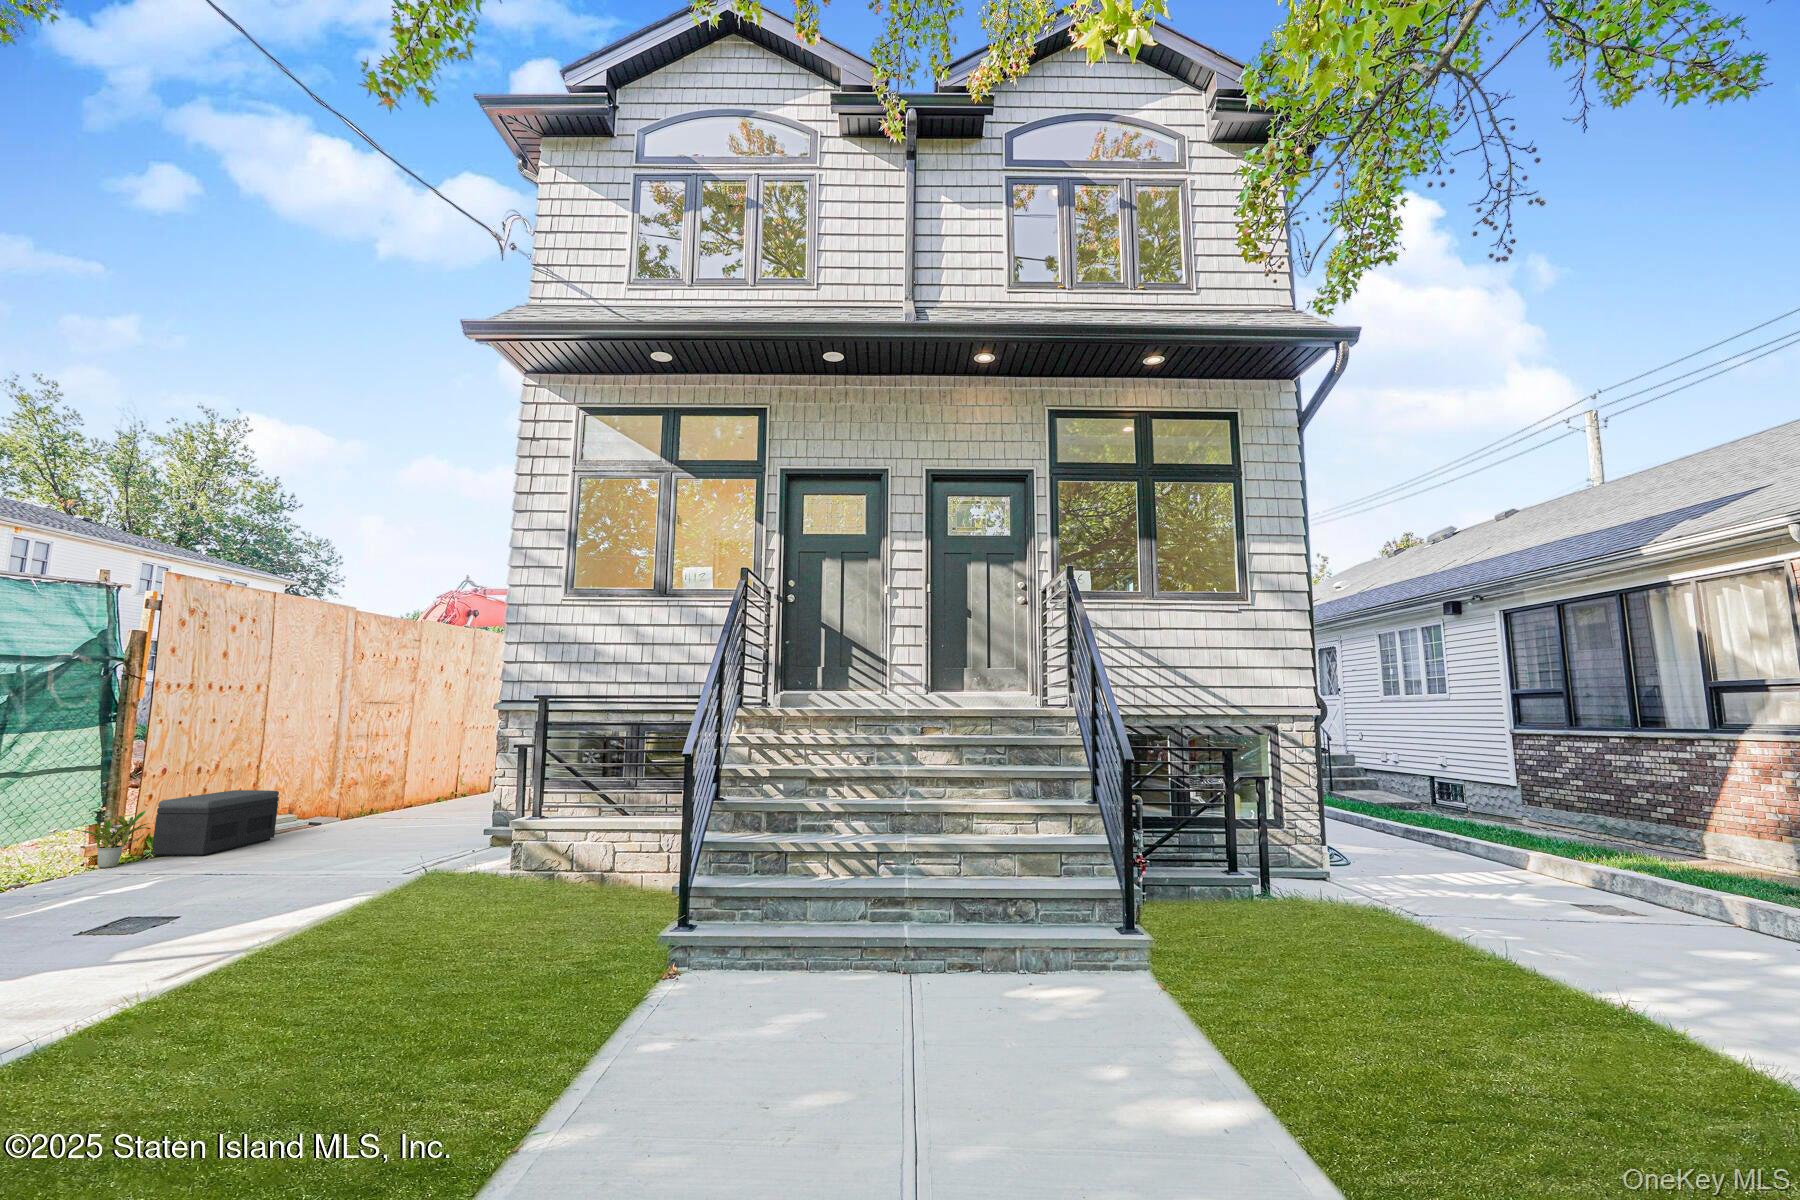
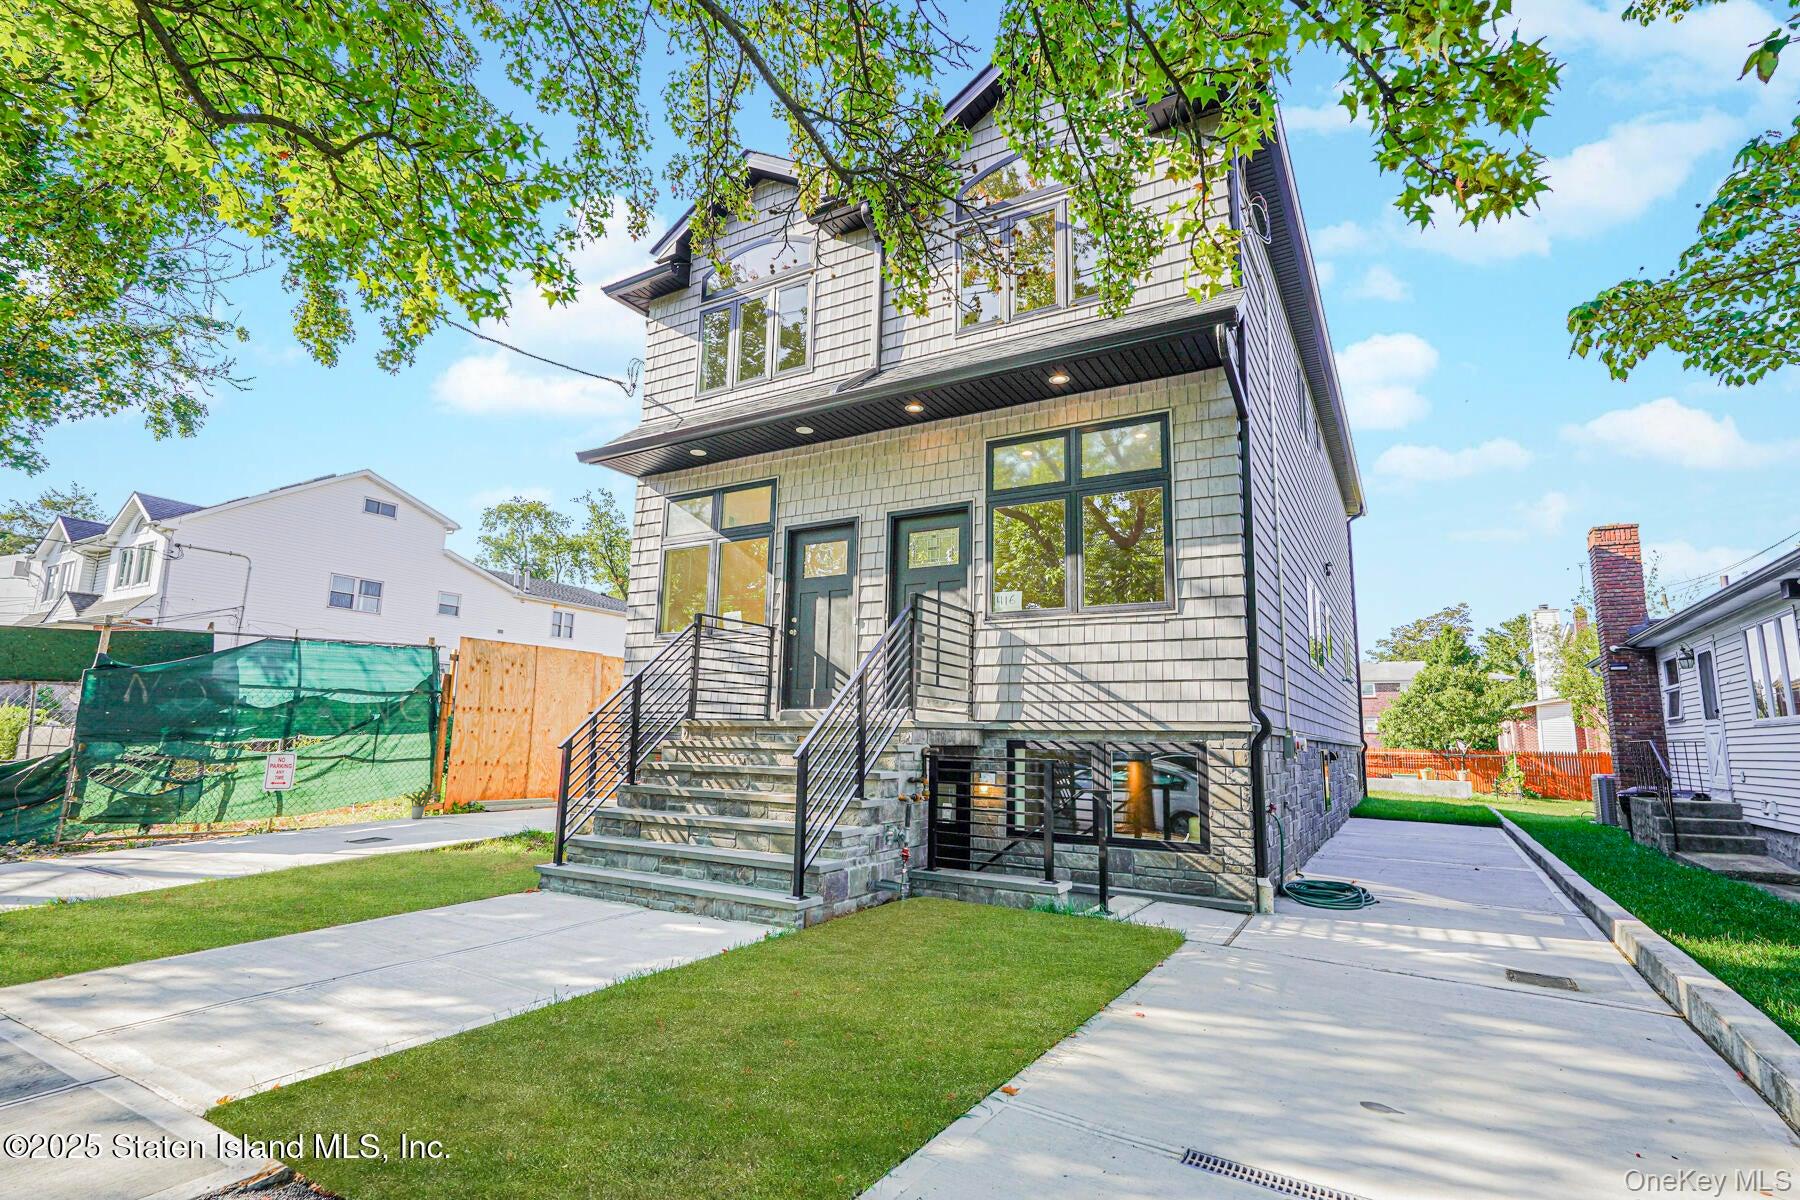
storage bench: present [151,790,279,856] -> none [449,779,533,818]

